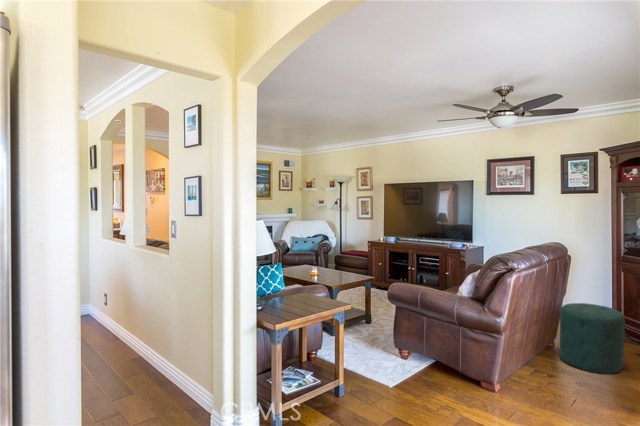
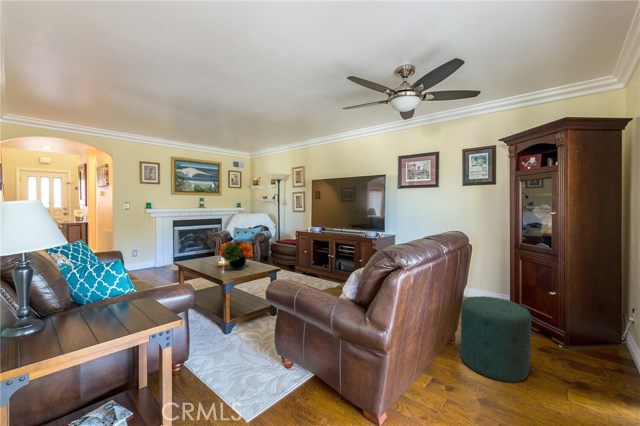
flower arrangement: none [317,250,349,279] -> present [219,240,253,270]

